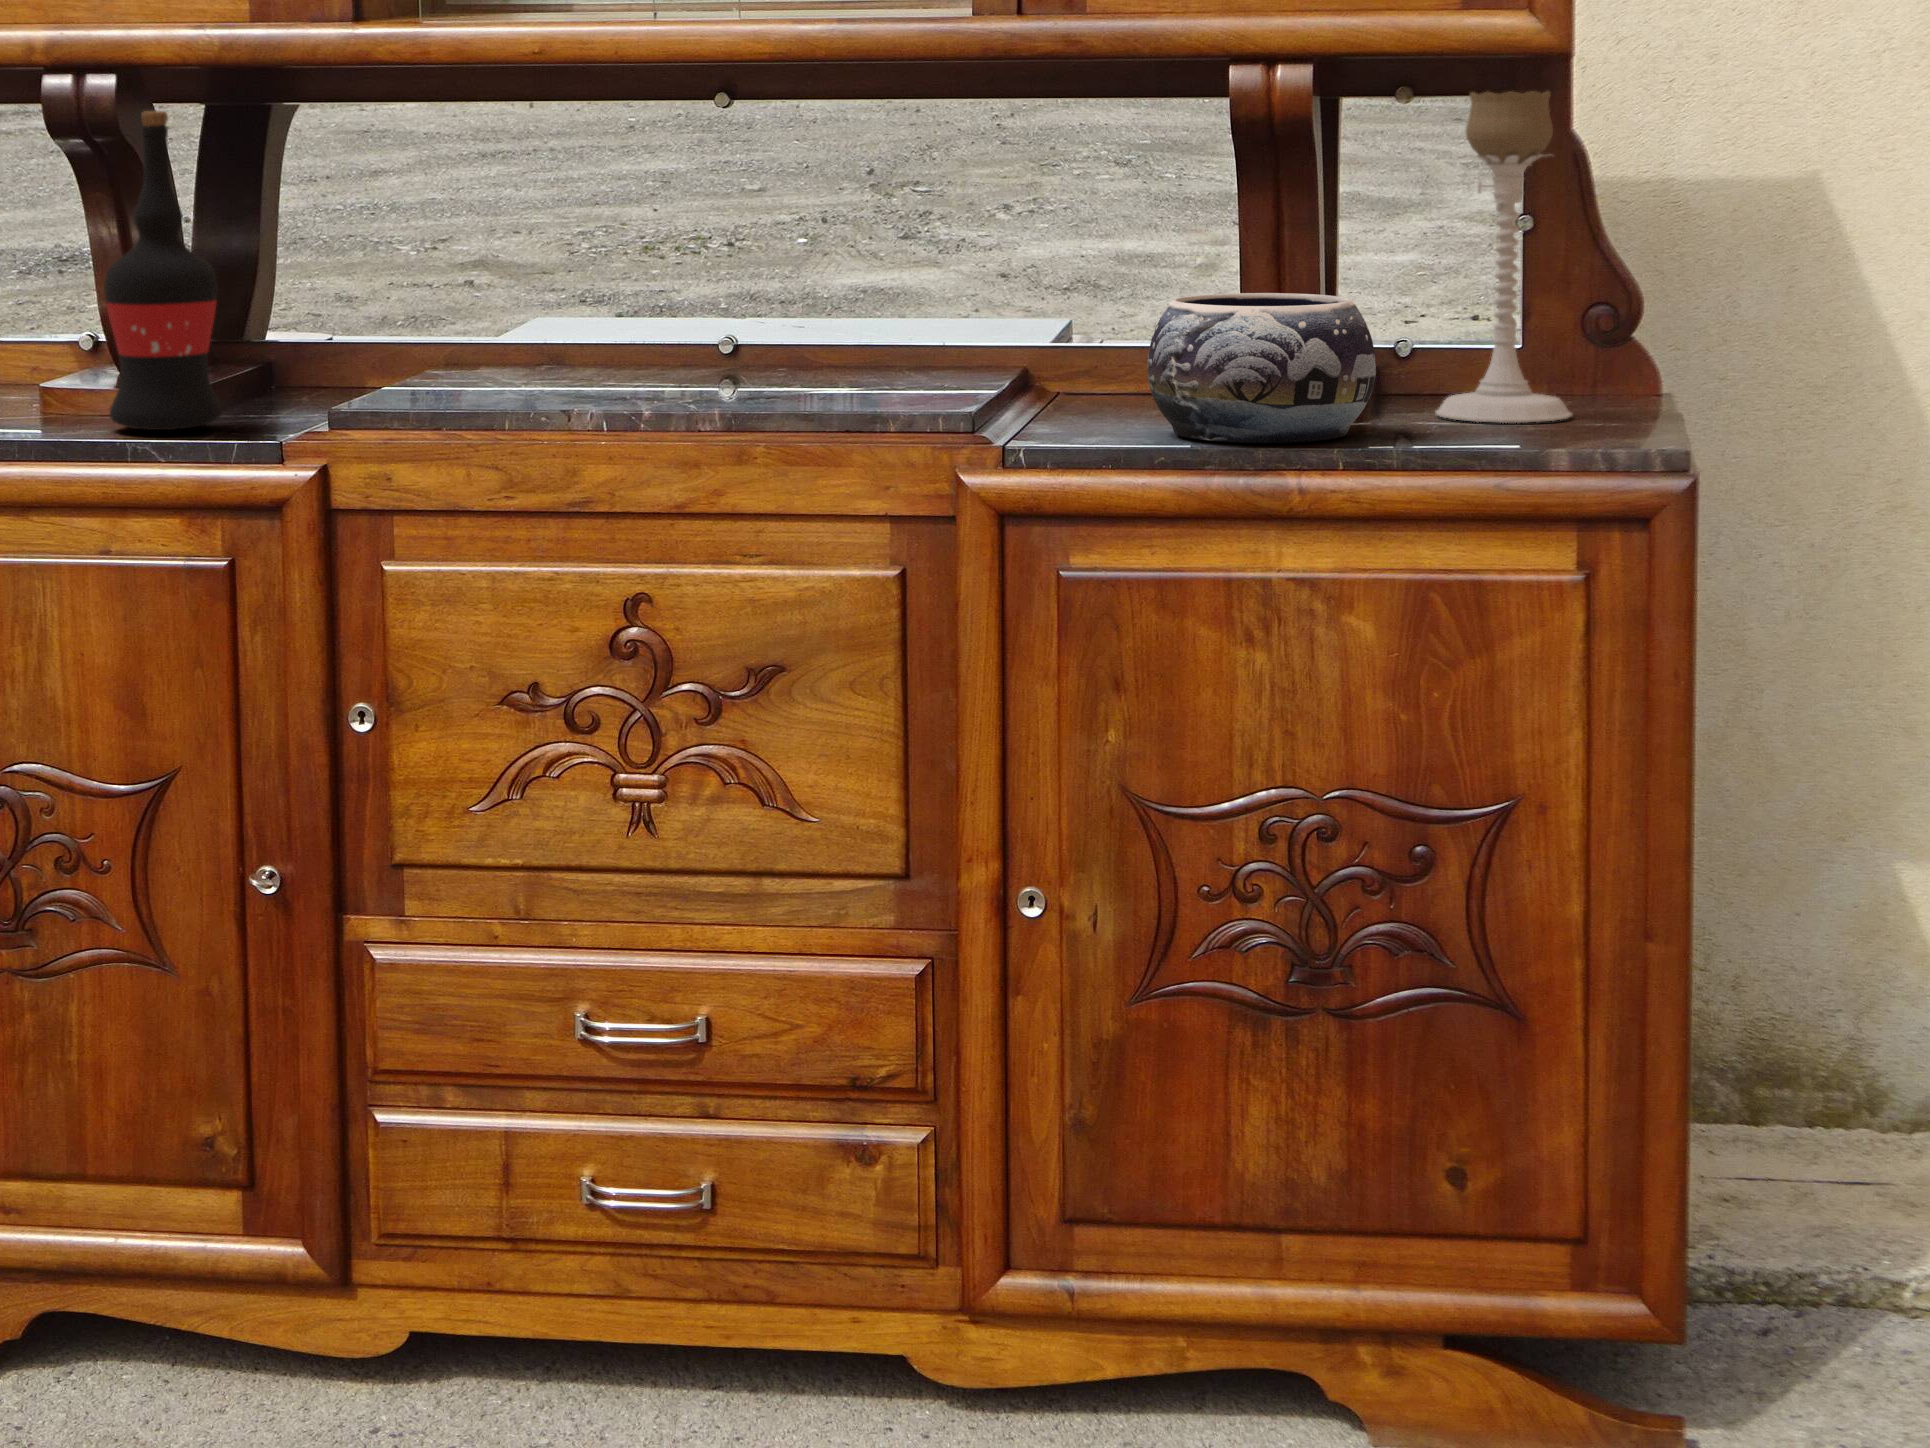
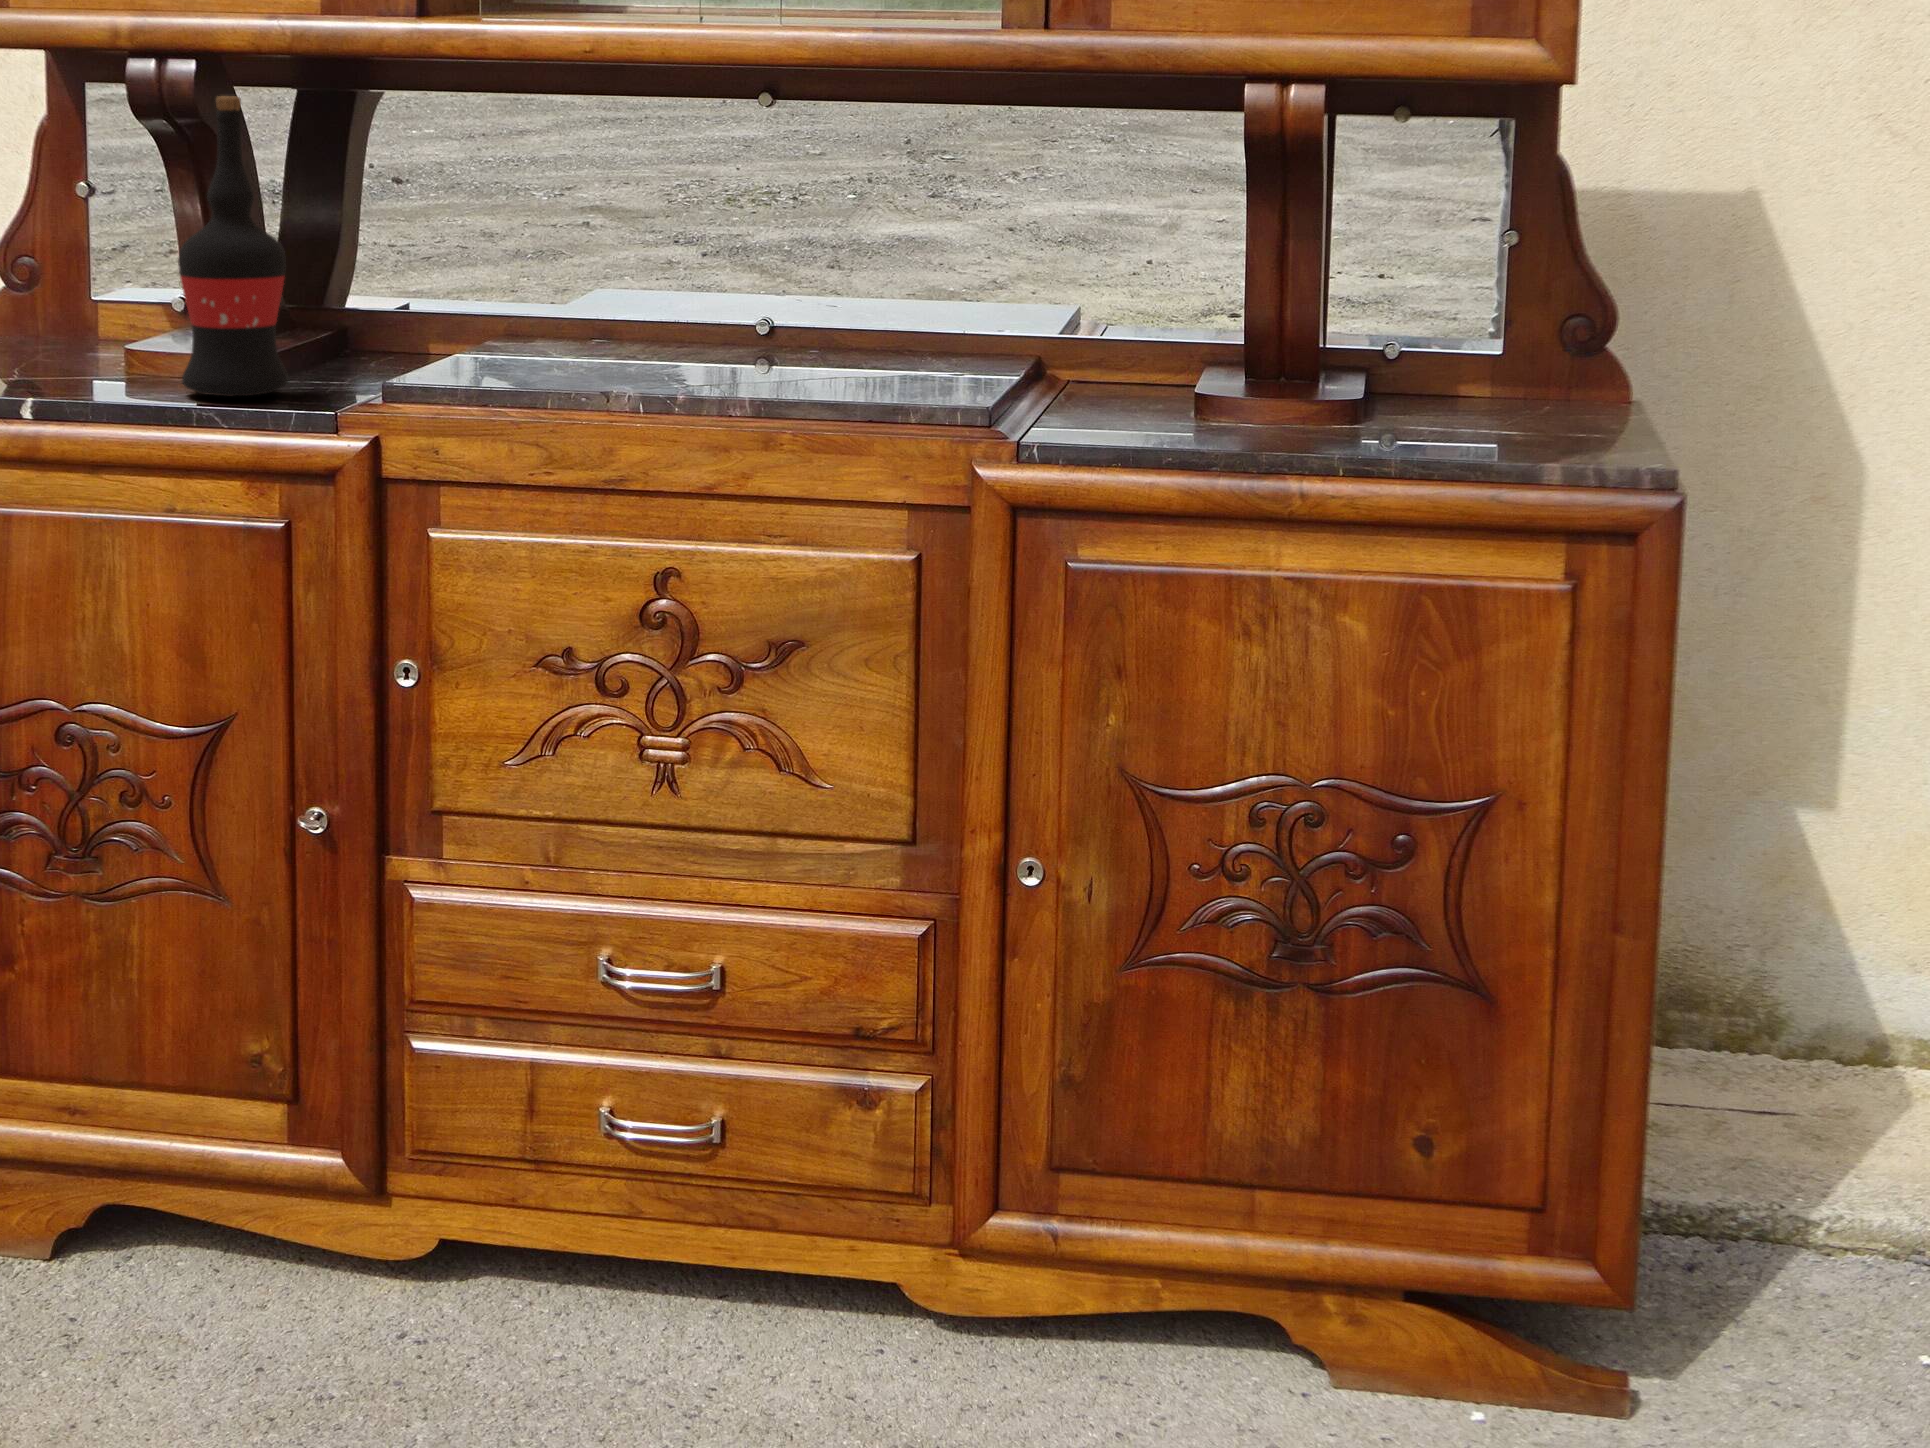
candle holder: present [1435,91,1572,423] -> none [1424,115,1555,431]
decorative bowl: present [1147,293,1376,443] -> none [1157,301,1375,448]

